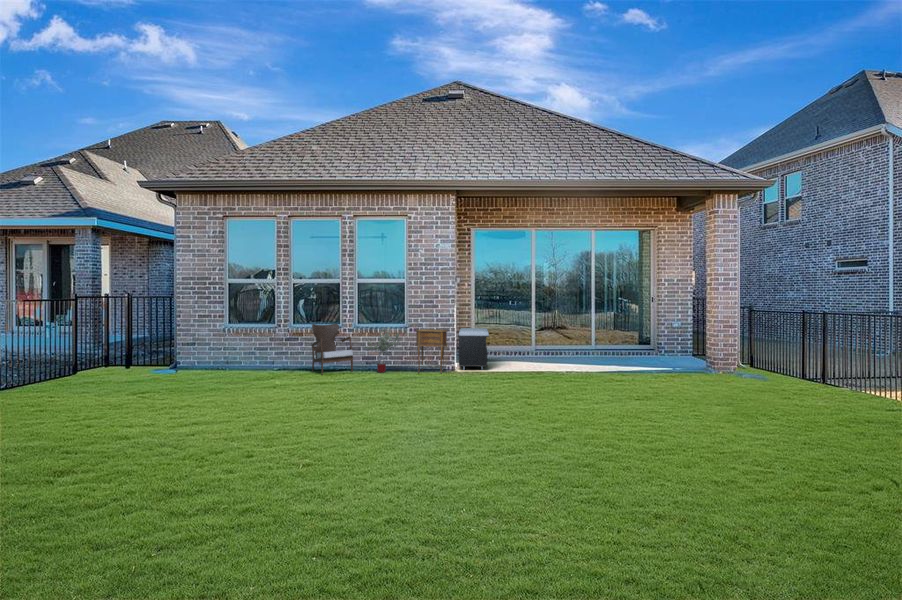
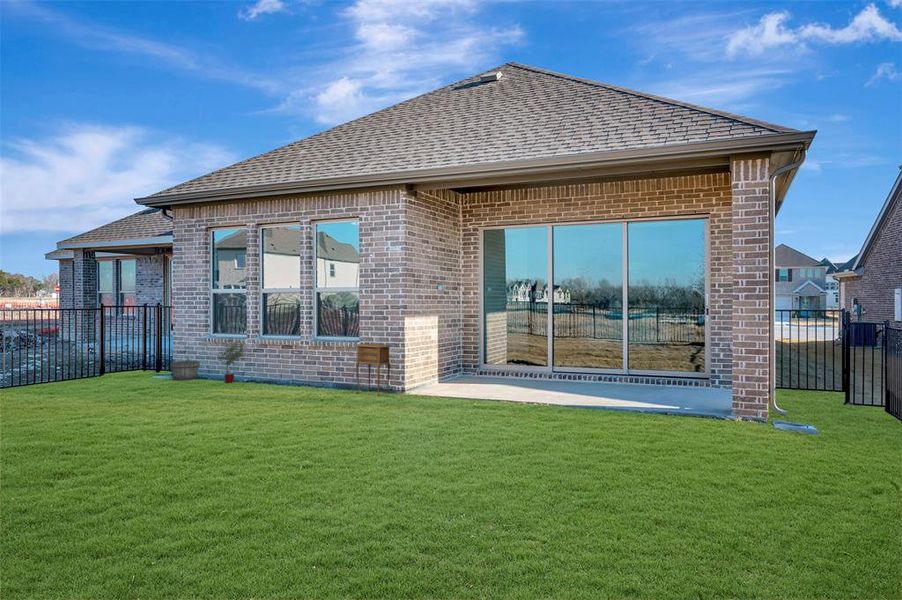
armchair: present [312,324,353,375] -> none [264,335,303,389]
potted tree: present [365,327,399,373] -> present [217,337,246,383]
storage bench: present [459,328,489,370] -> none [408,343,463,394]
wooden bucket: none [188,348,218,373] -> present [170,358,200,380]

